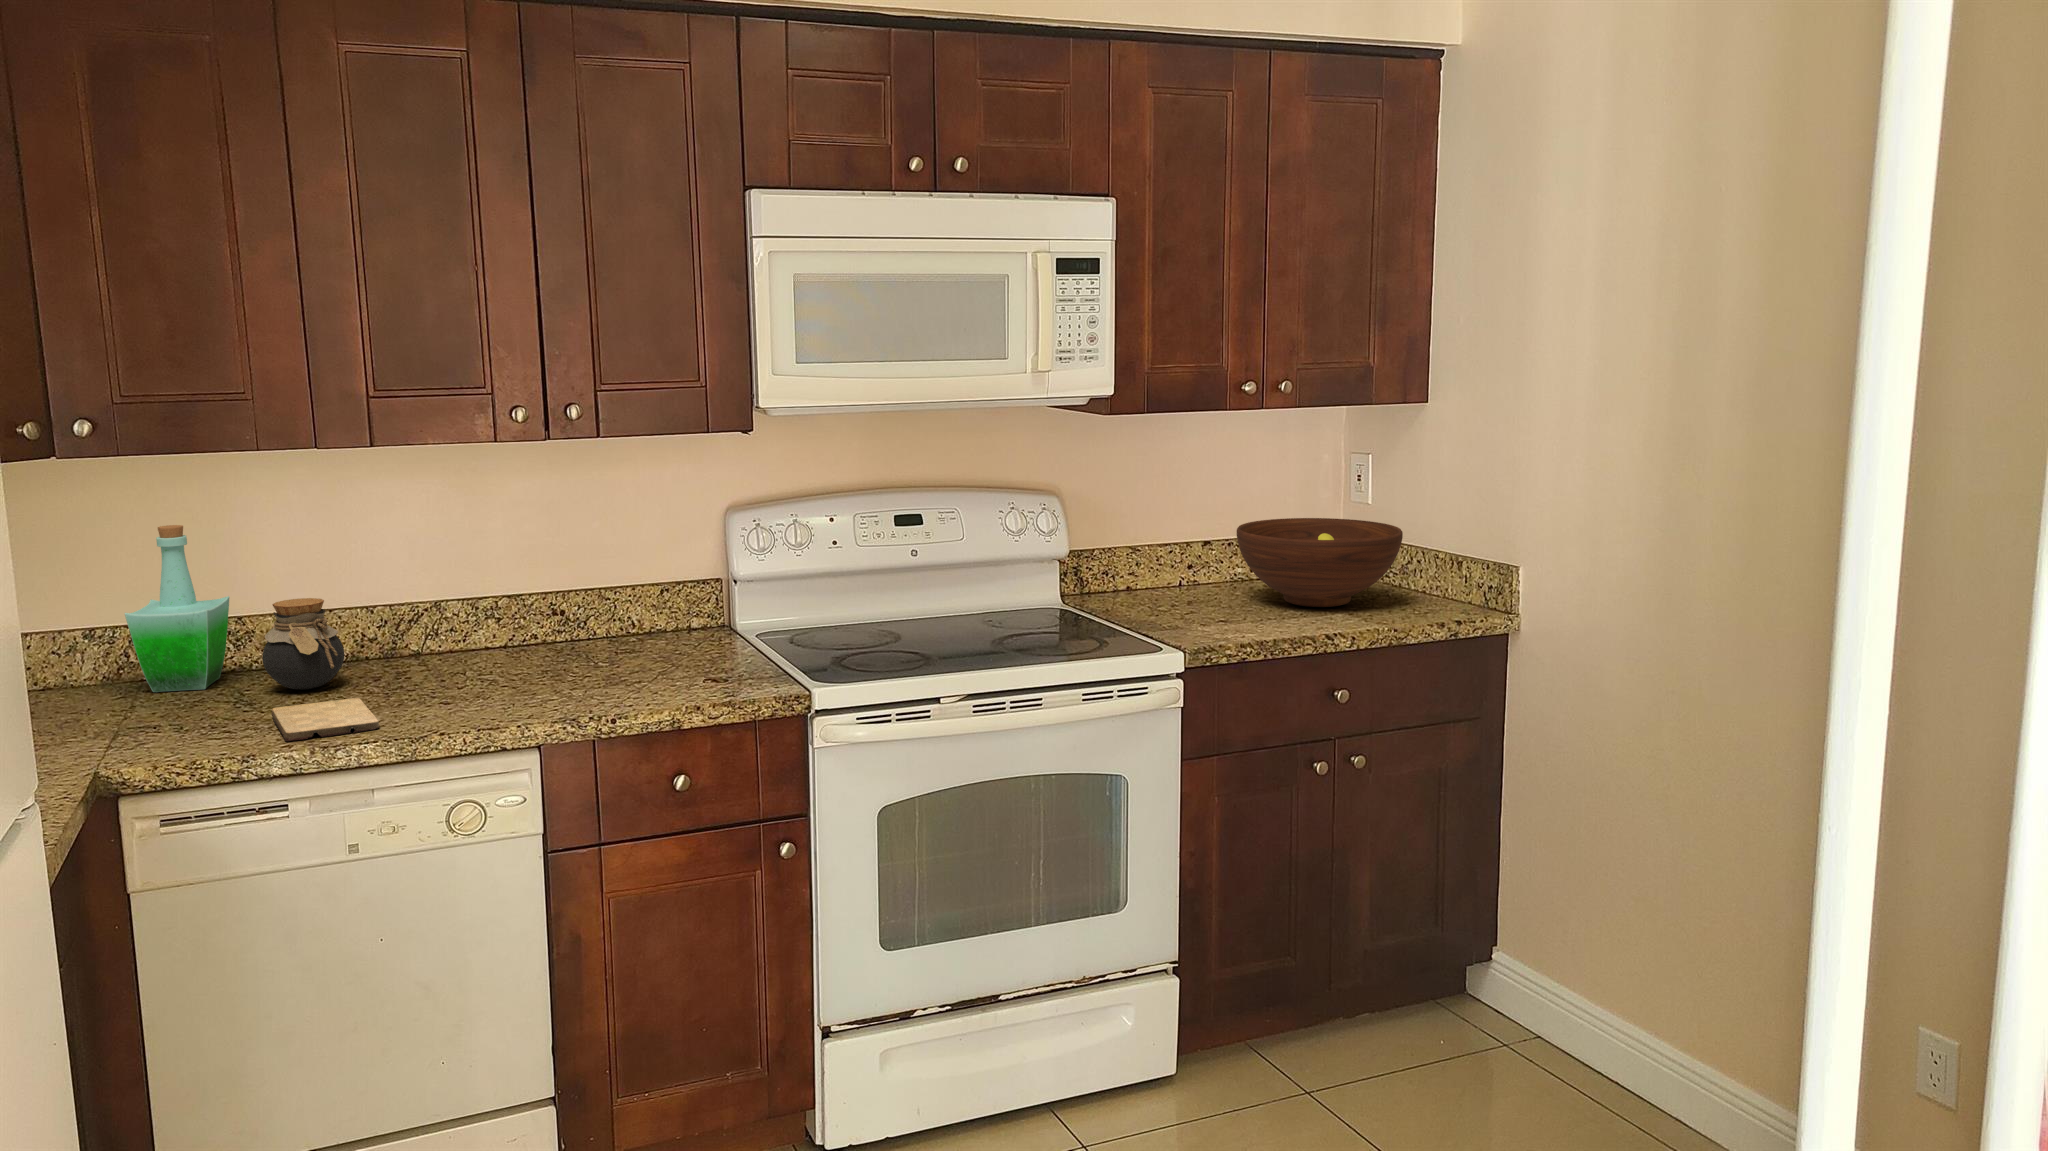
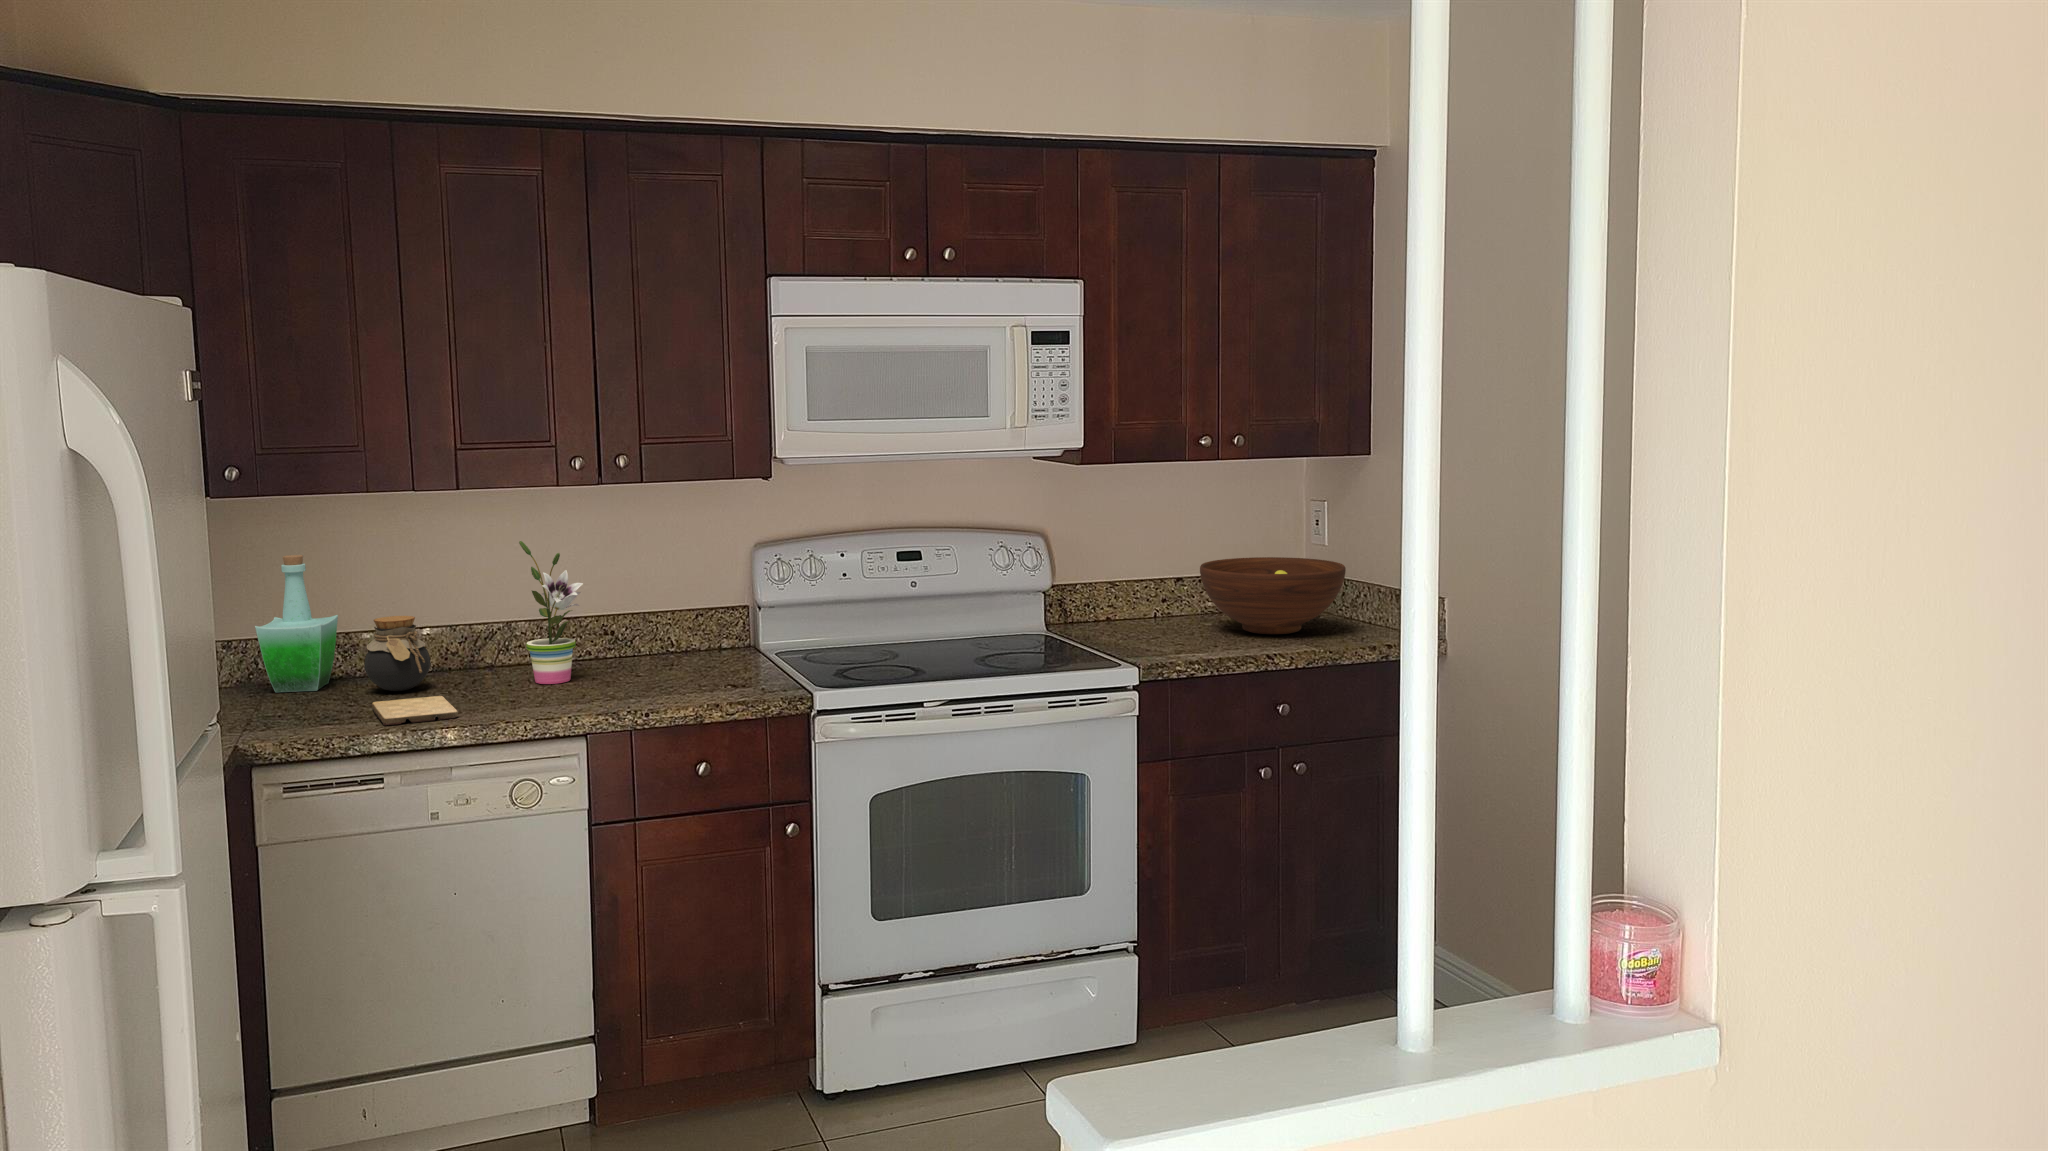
potted plant: none [450,507,530,678] -> present [519,541,583,684]

